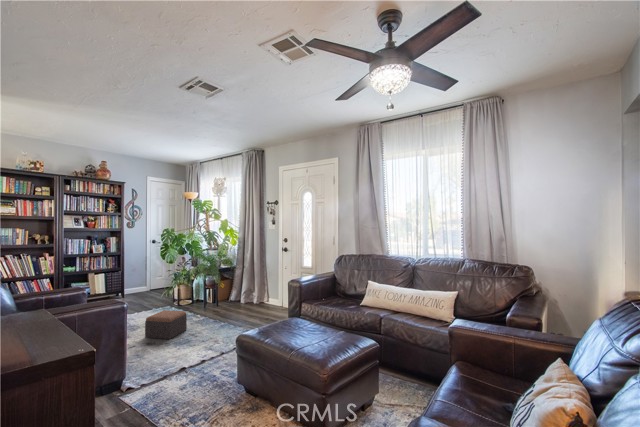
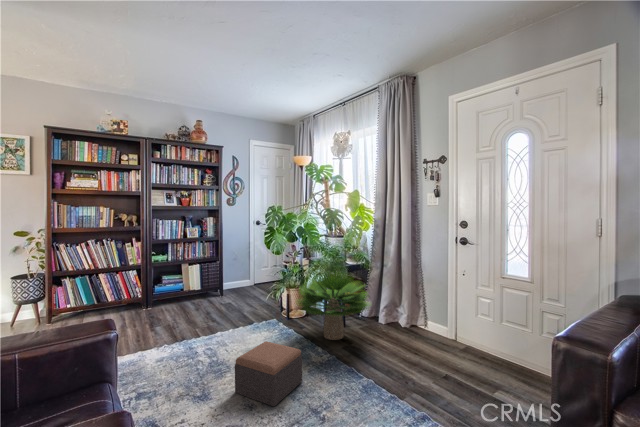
potted plant: none [182,270,234,313] -> present [299,273,370,340]

